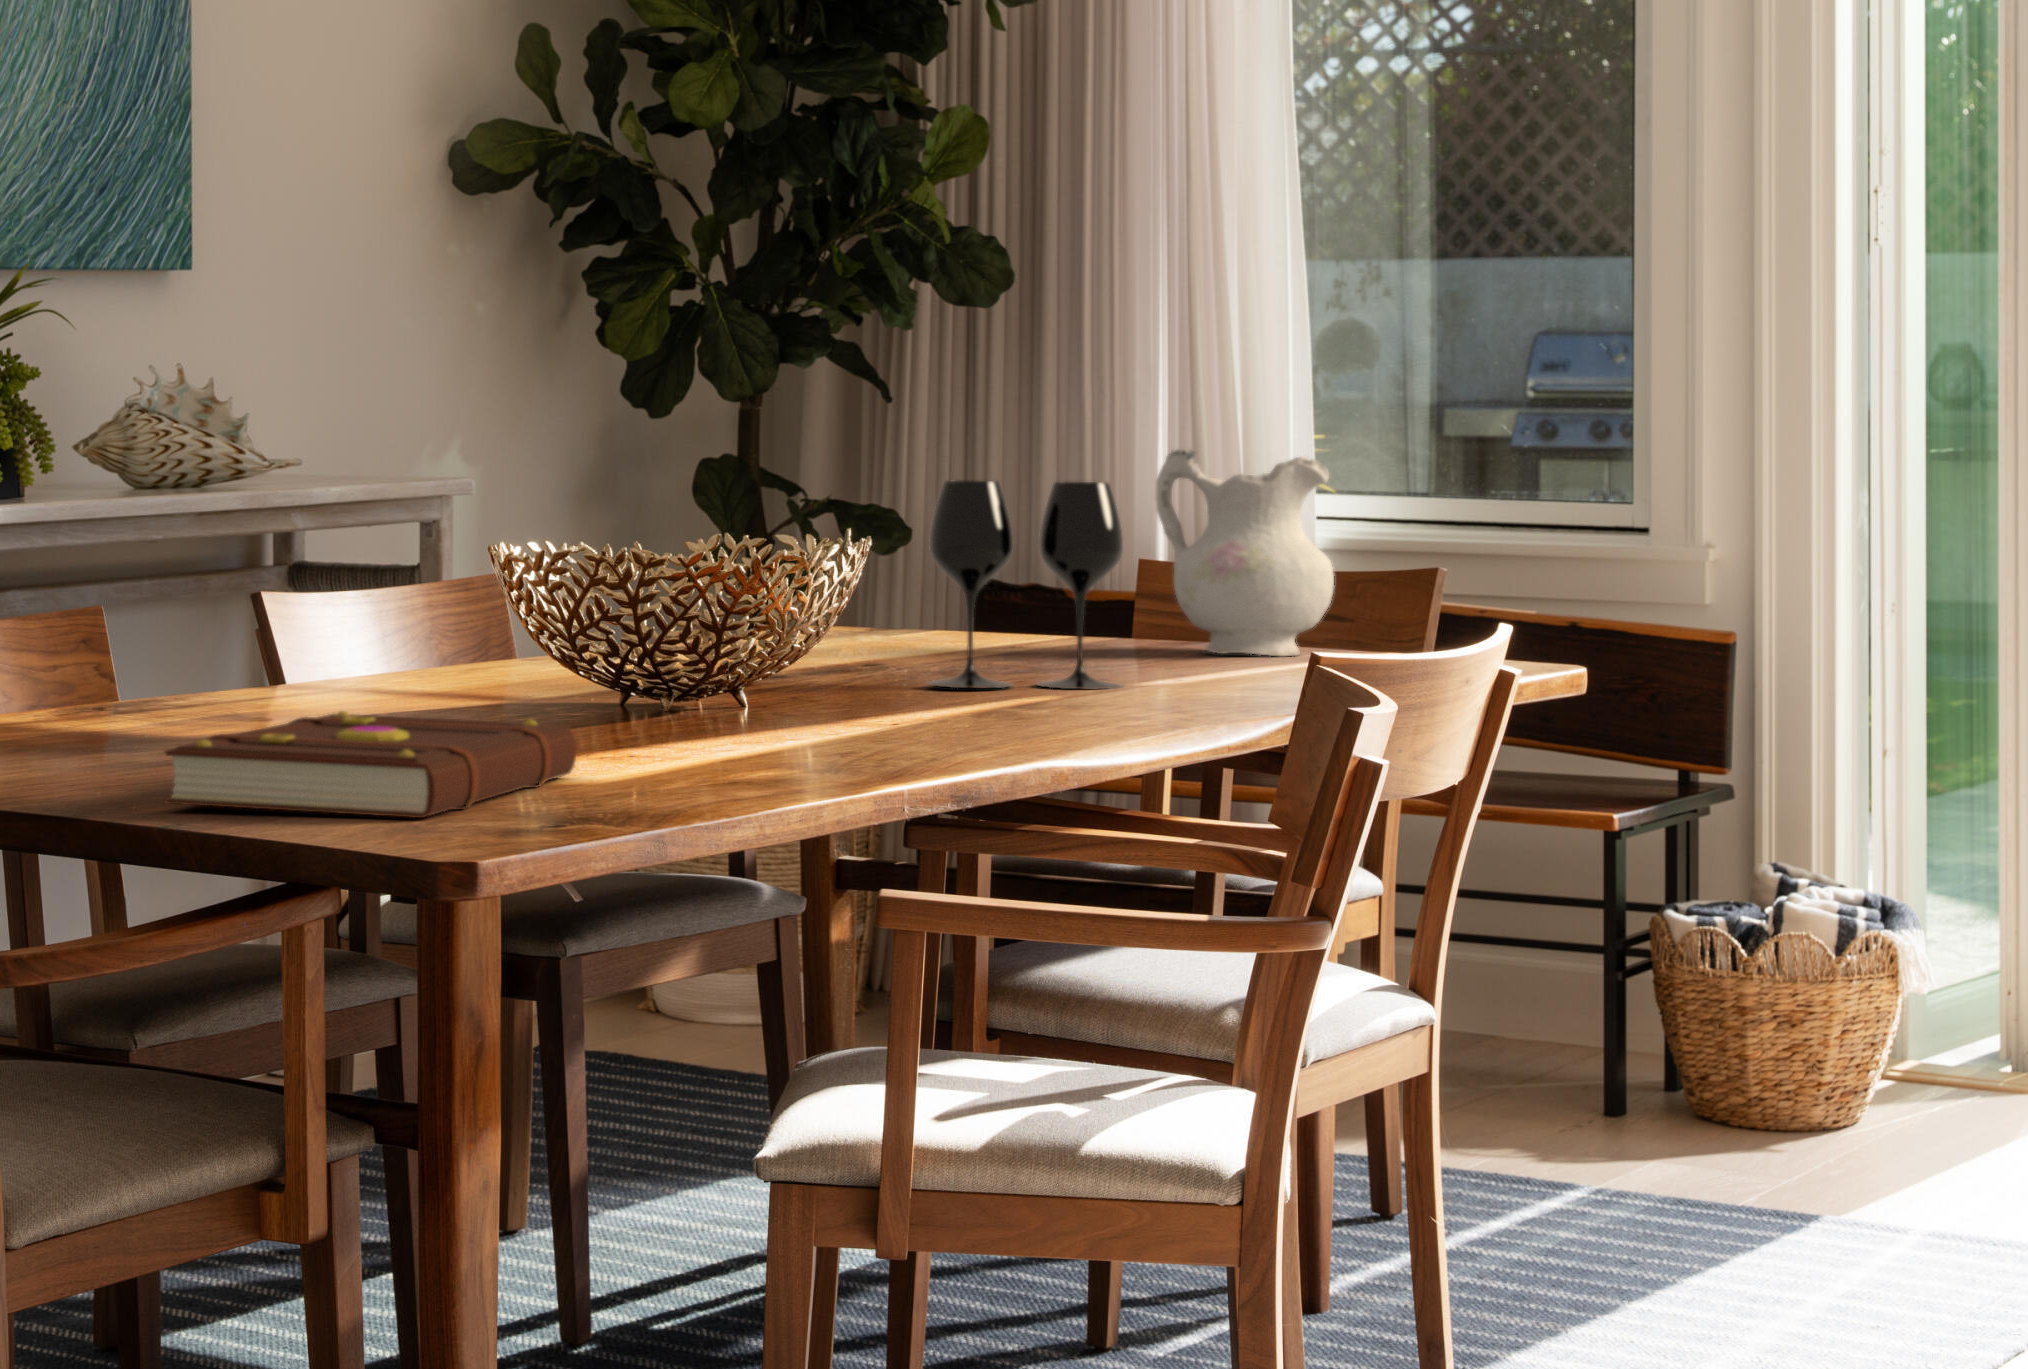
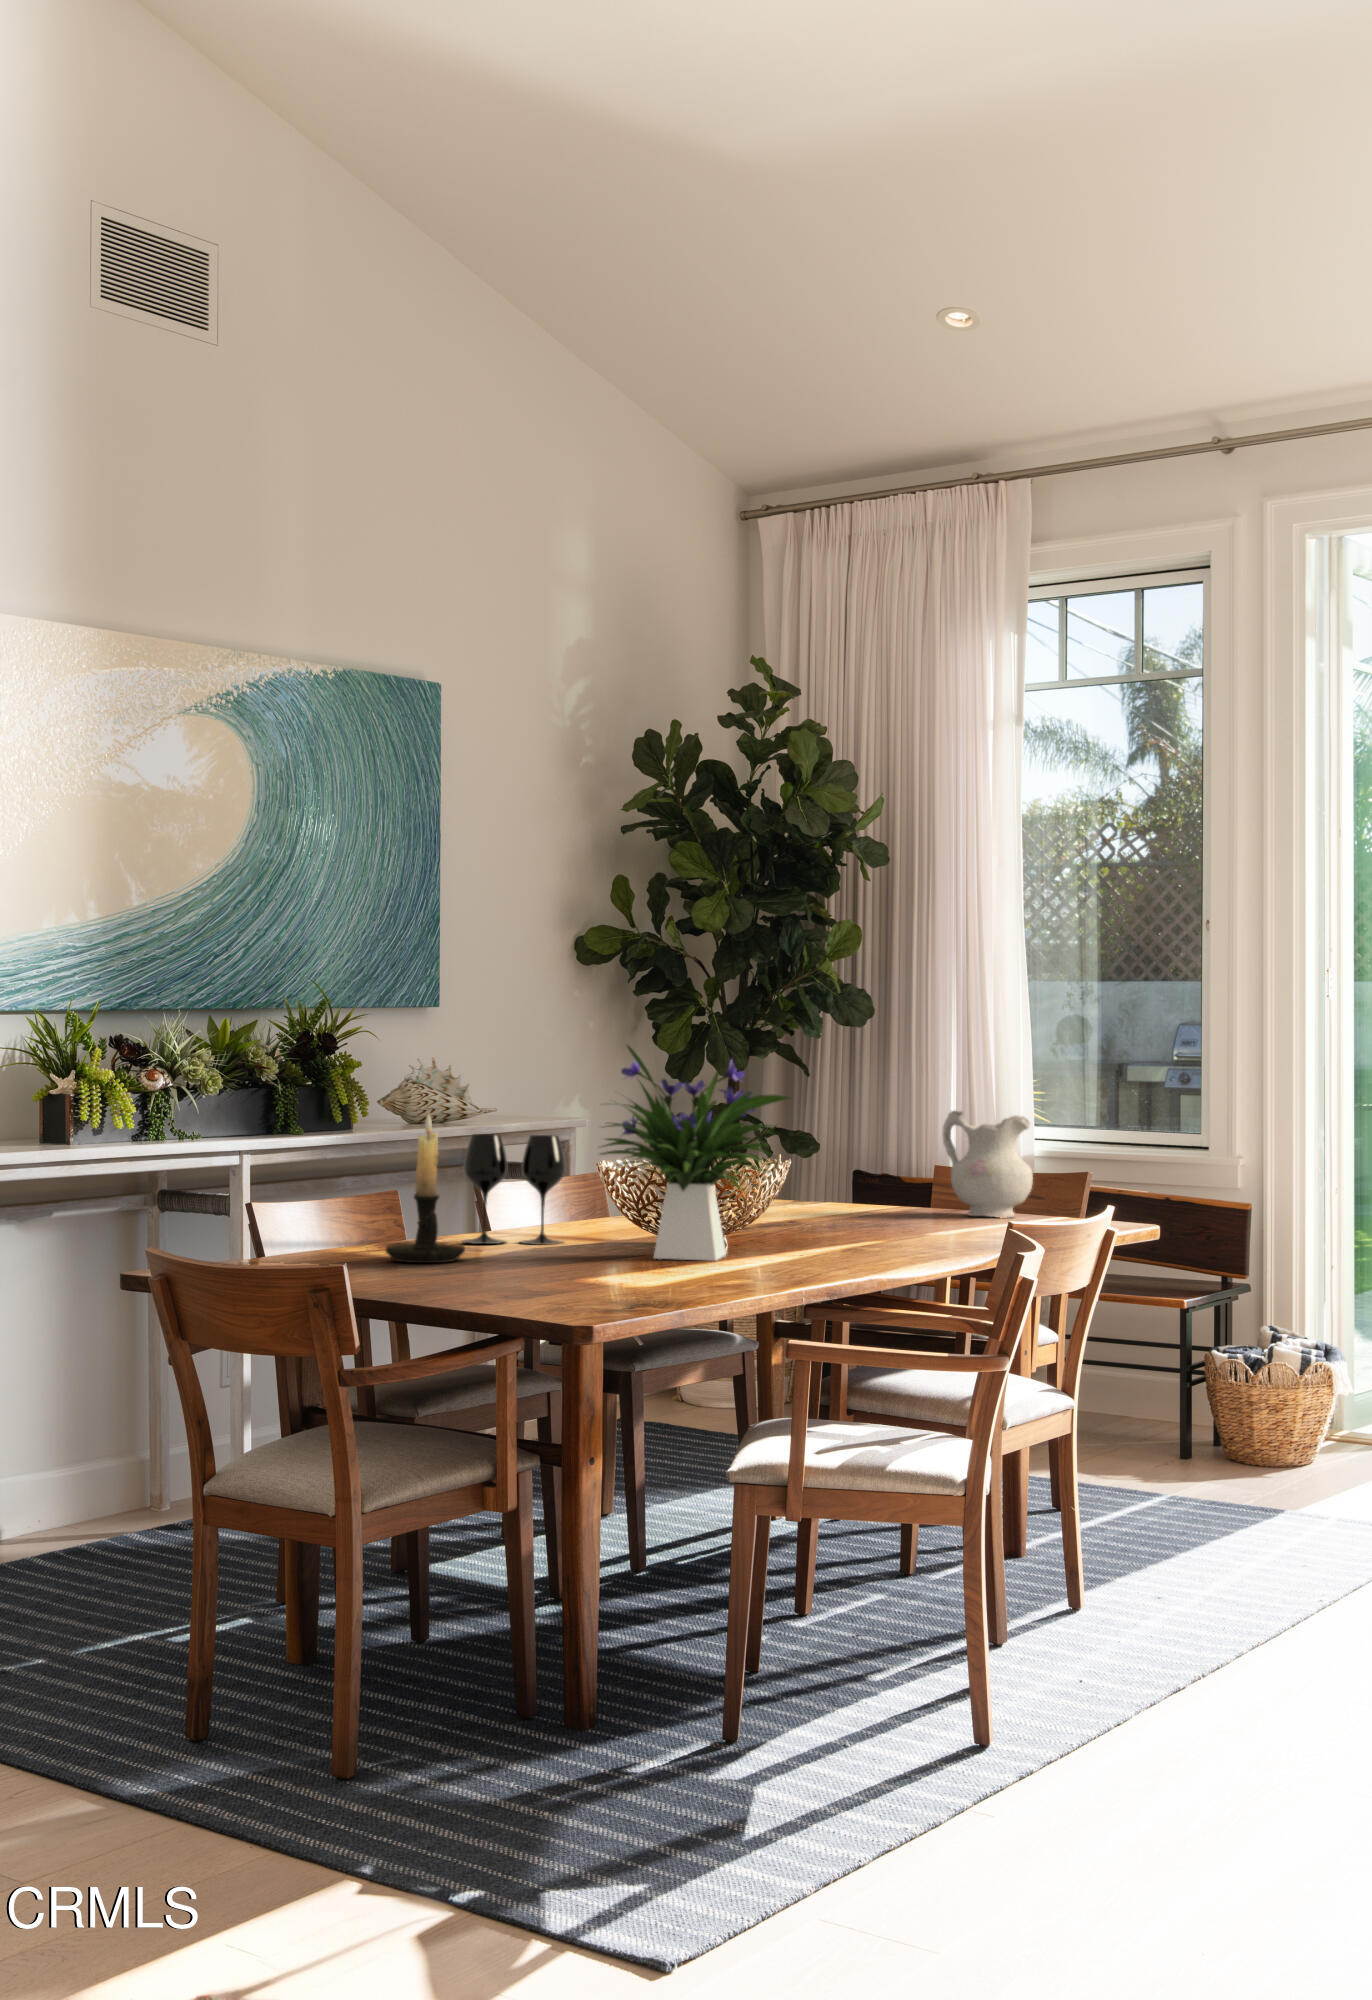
flower arrangement: none [482,304,874,737] -> present [601,1046,790,1261]
candle holder: none [62,440,221,743] -> present [386,1114,465,1263]
wine glass: present [927,480,1123,689] -> present [462,1134,565,1245]
book: present [165,711,576,818] -> none [443,1249,643,1302]

